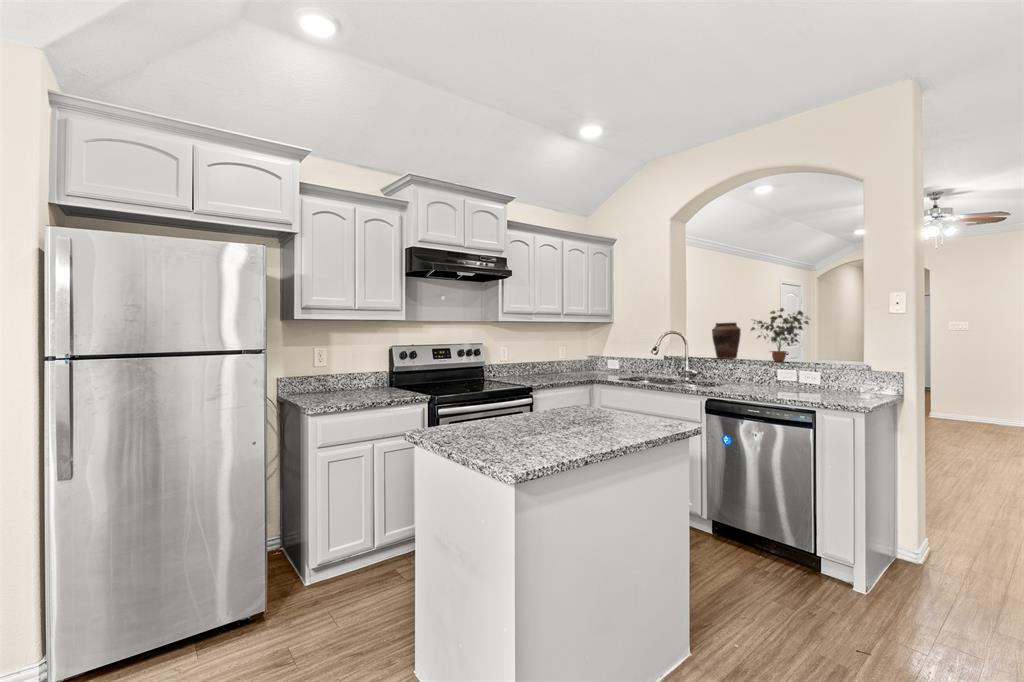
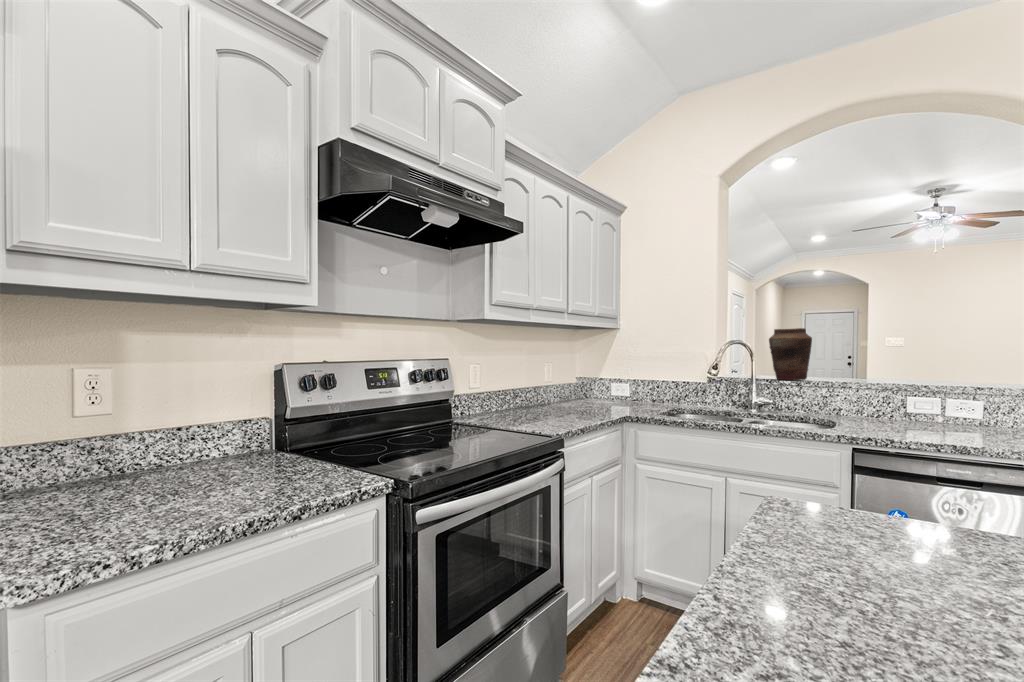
potted plant: present [751,308,809,362] -> none [853,305,960,386]

